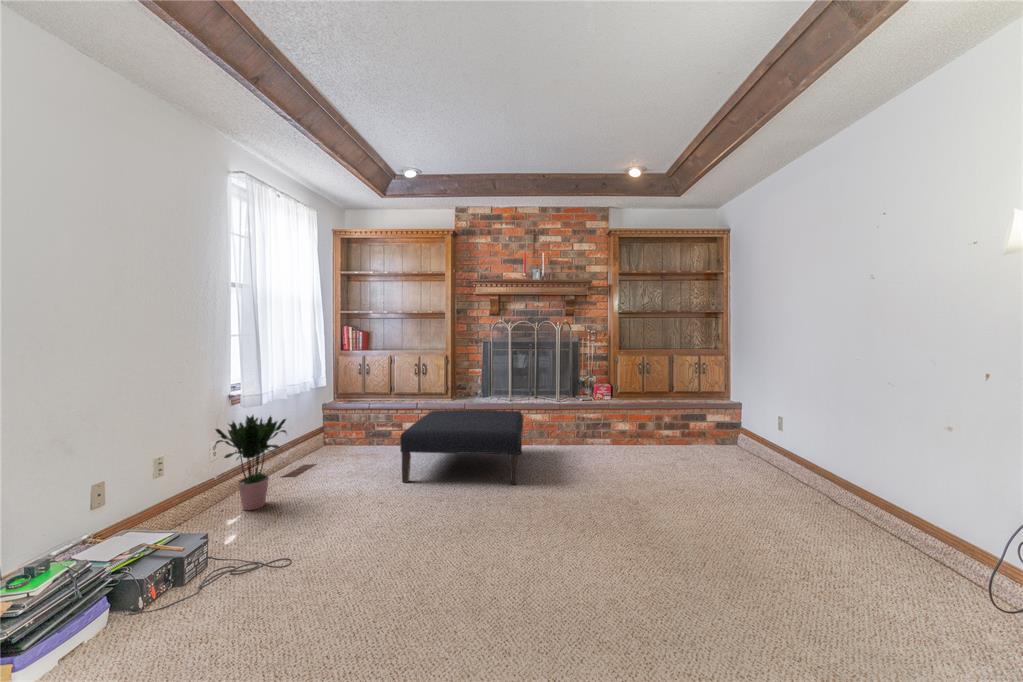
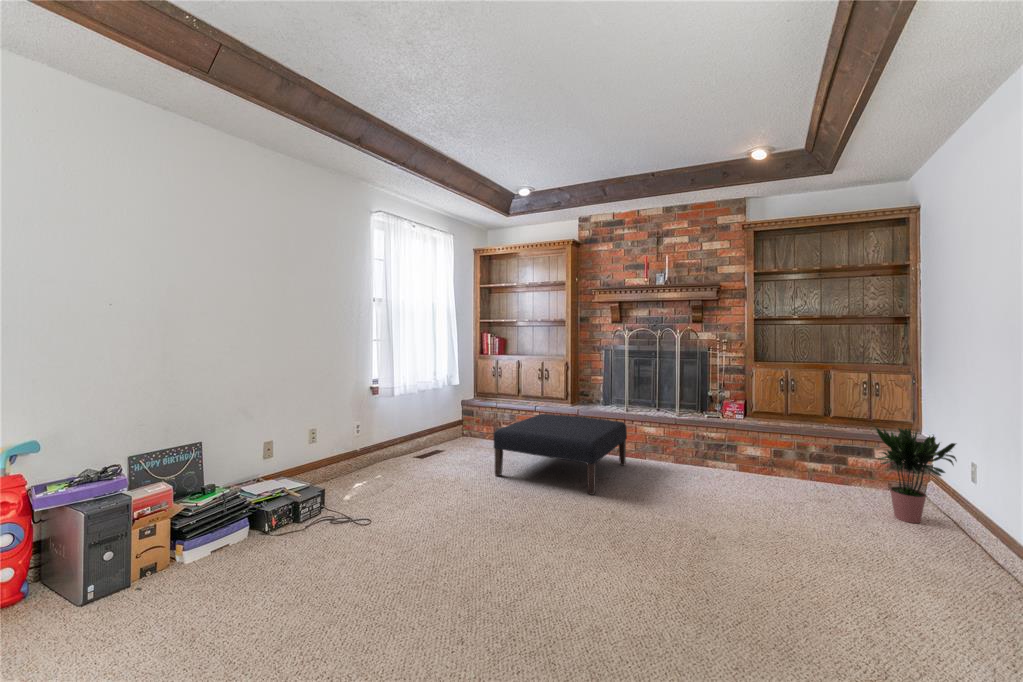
potted plant: present [215,415,287,510] -> present [876,428,957,523]

